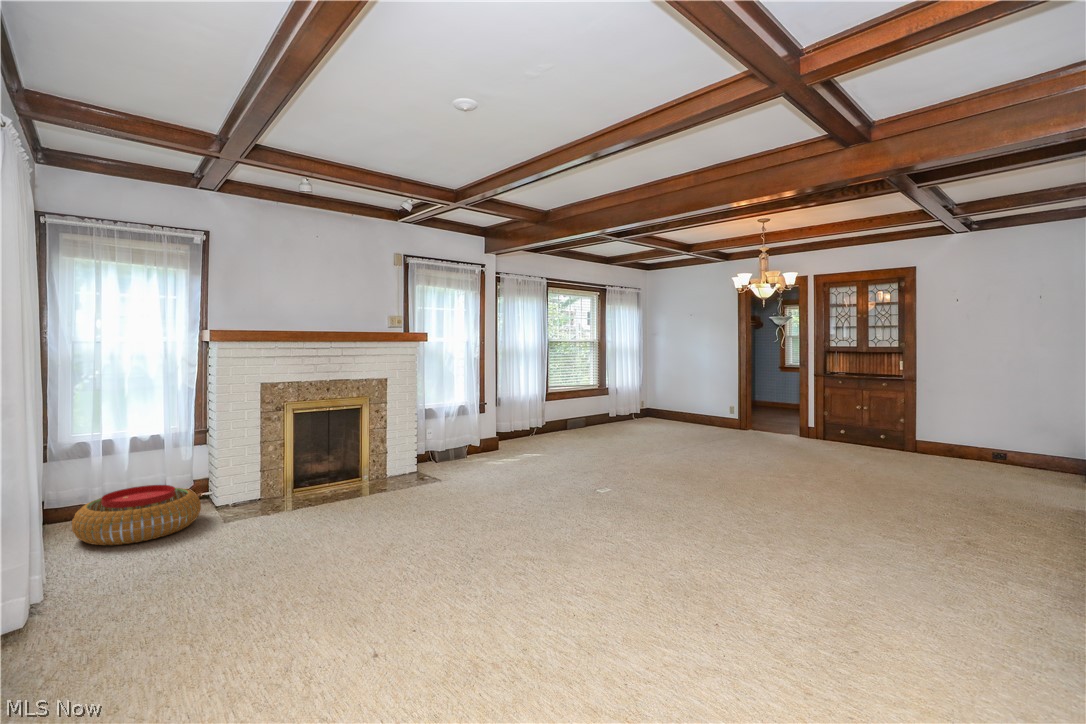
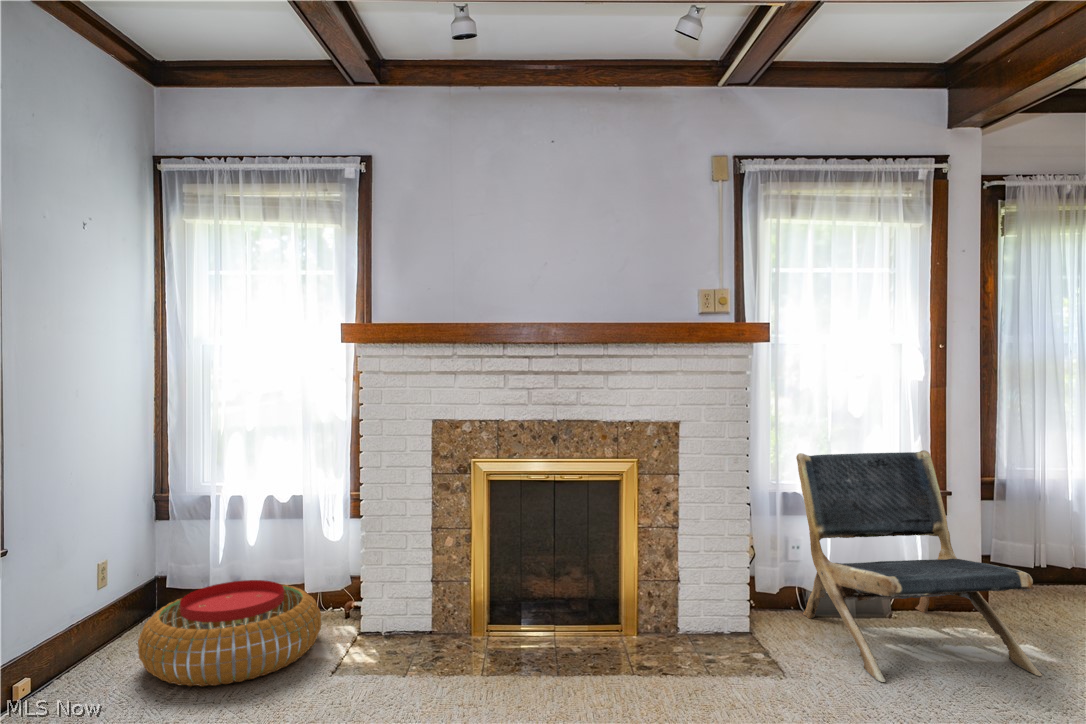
lounge chair: none [432,388,523,474] -> present [796,450,1042,682]

